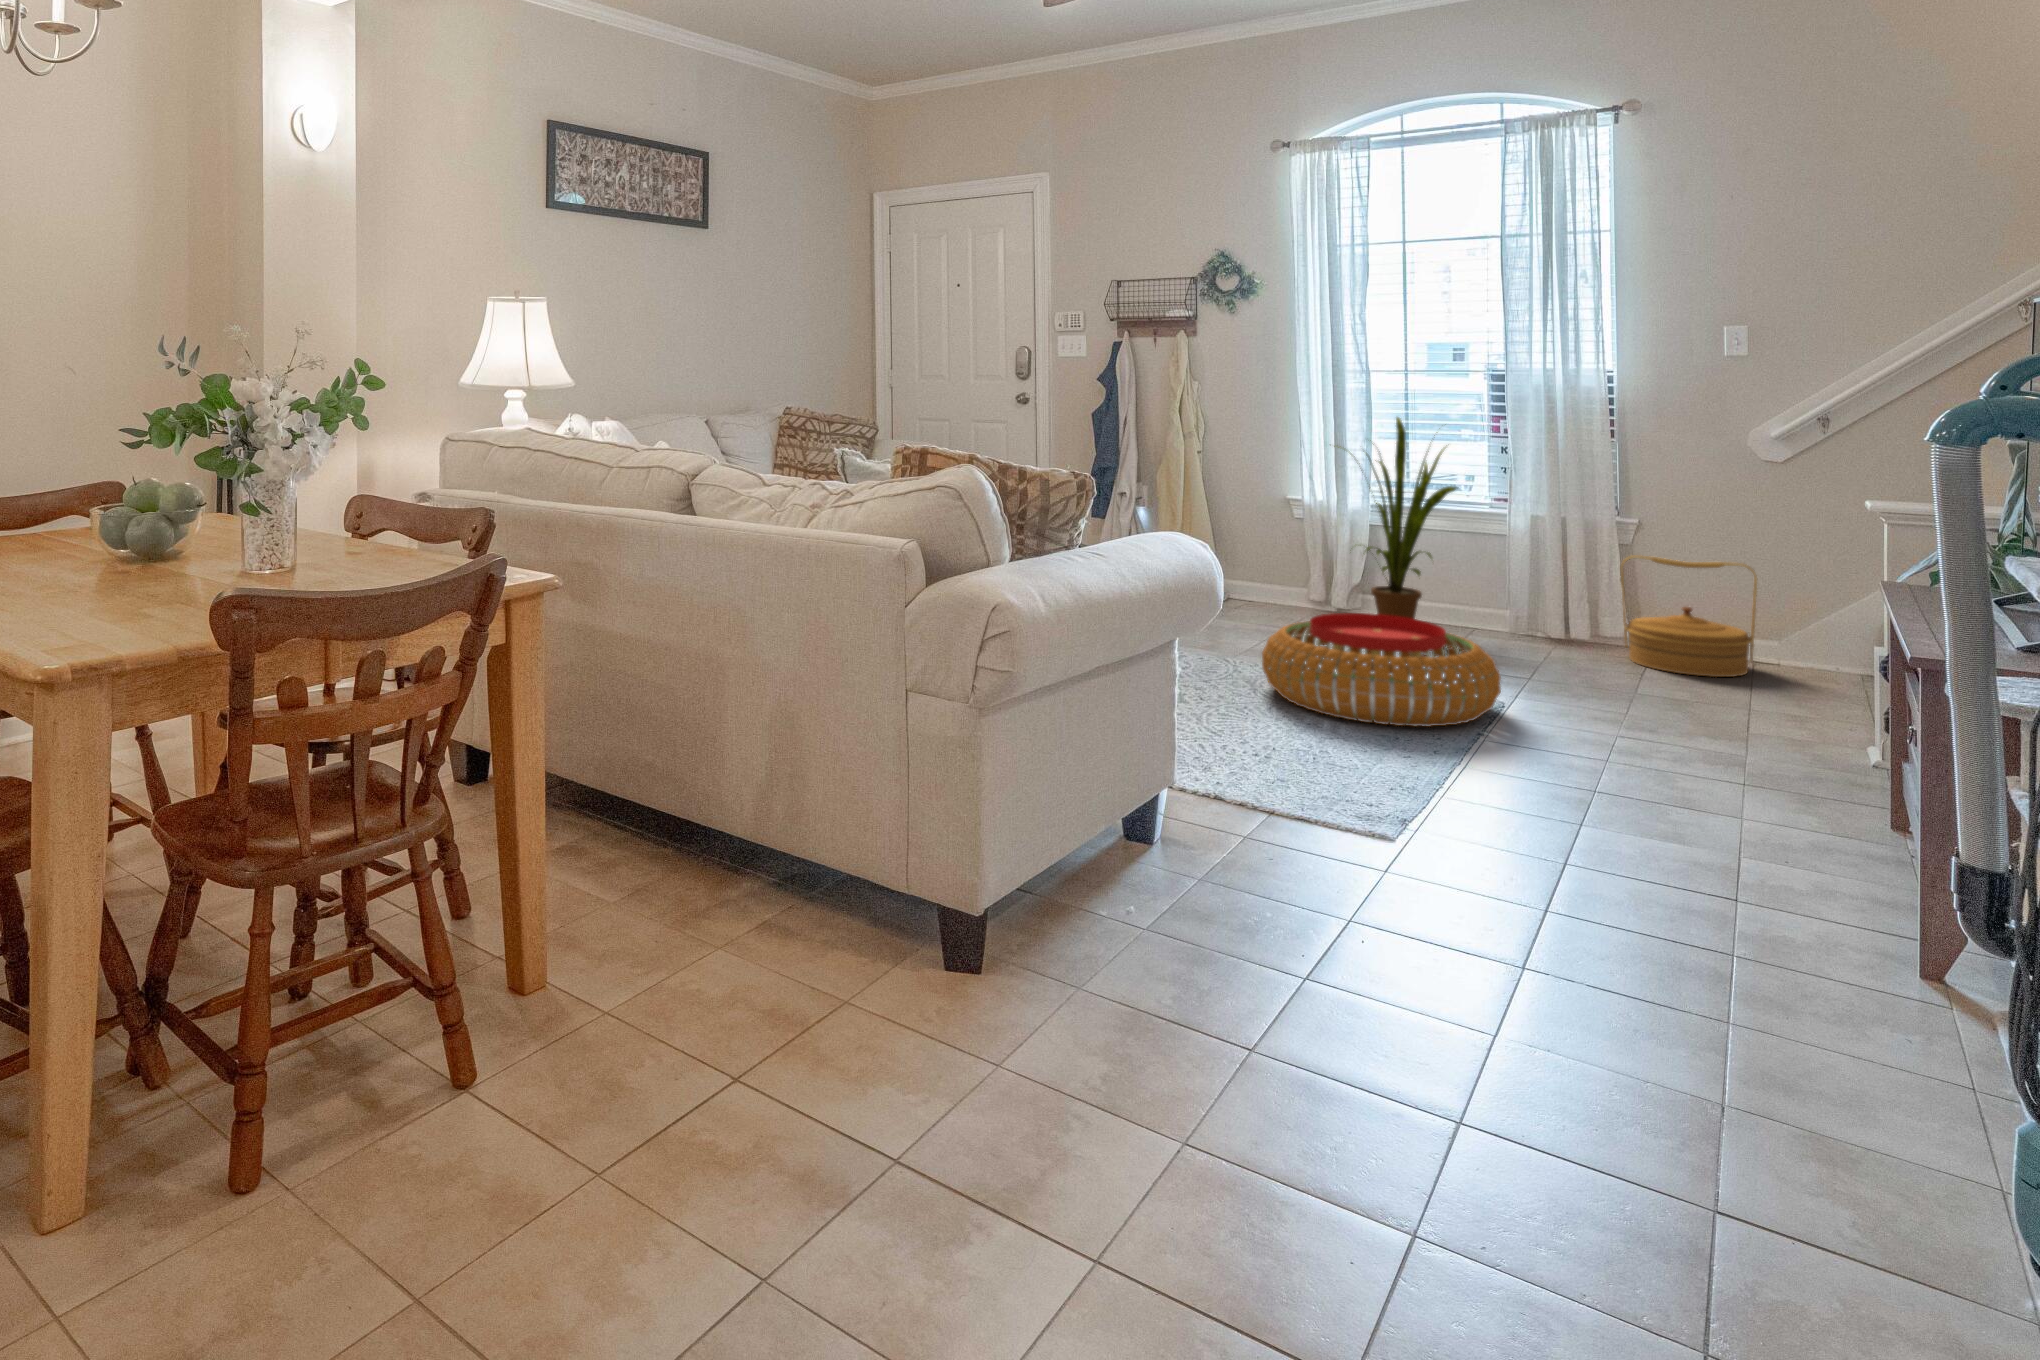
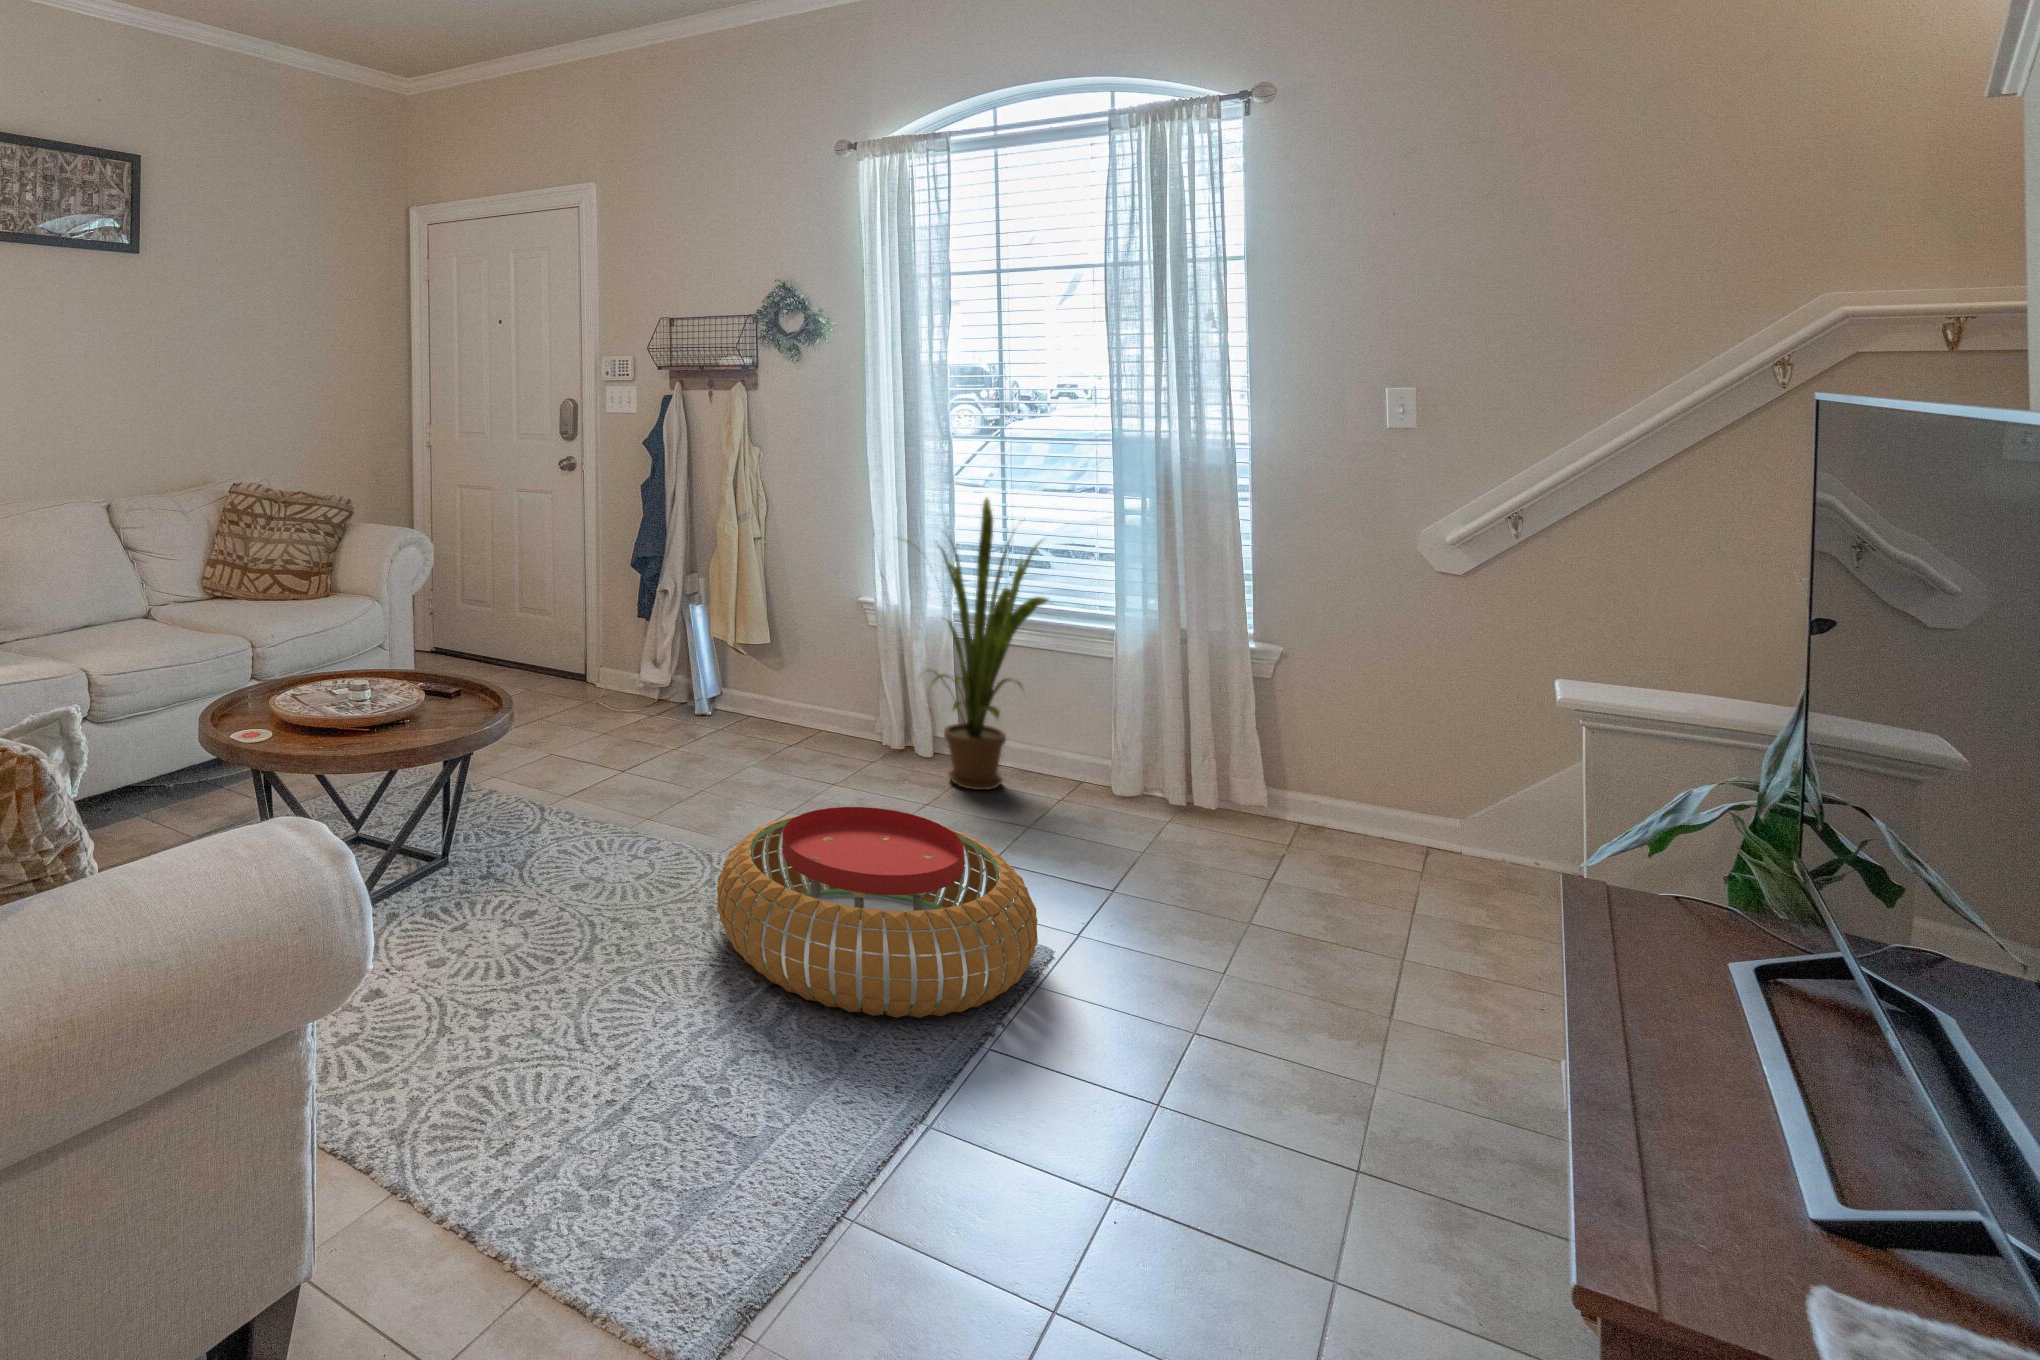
woven basket: present [1621,555,1757,677] -> none [1249,701,1426,883]

